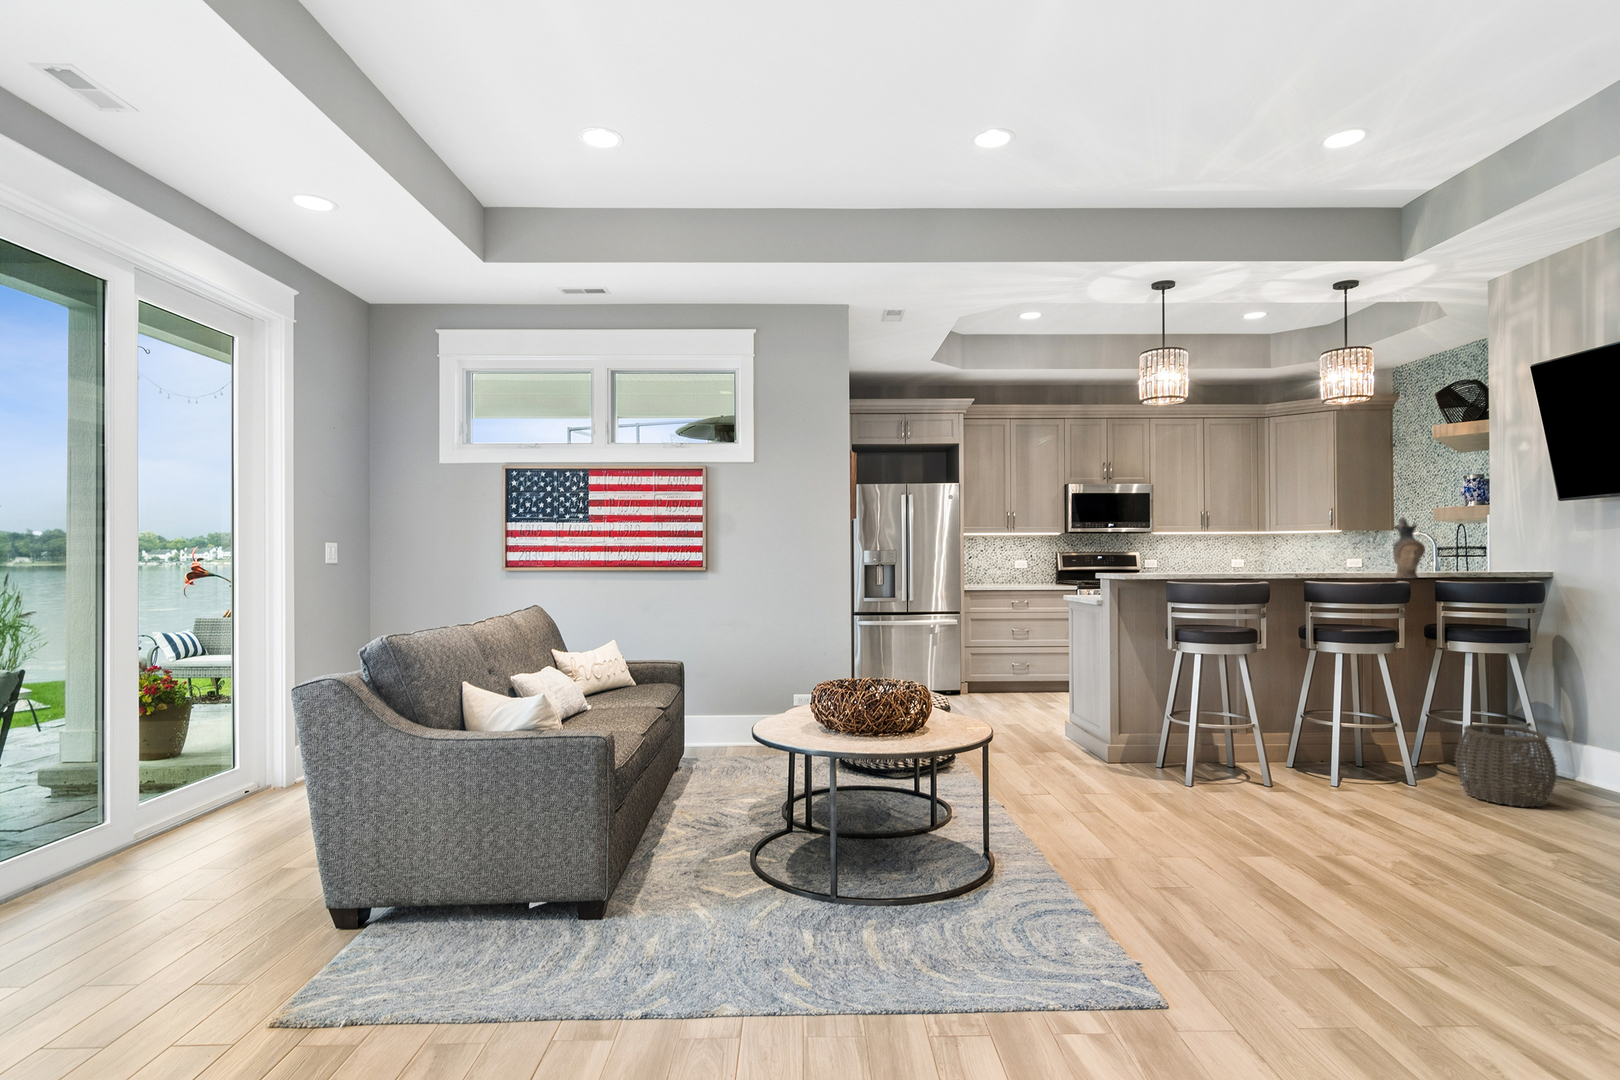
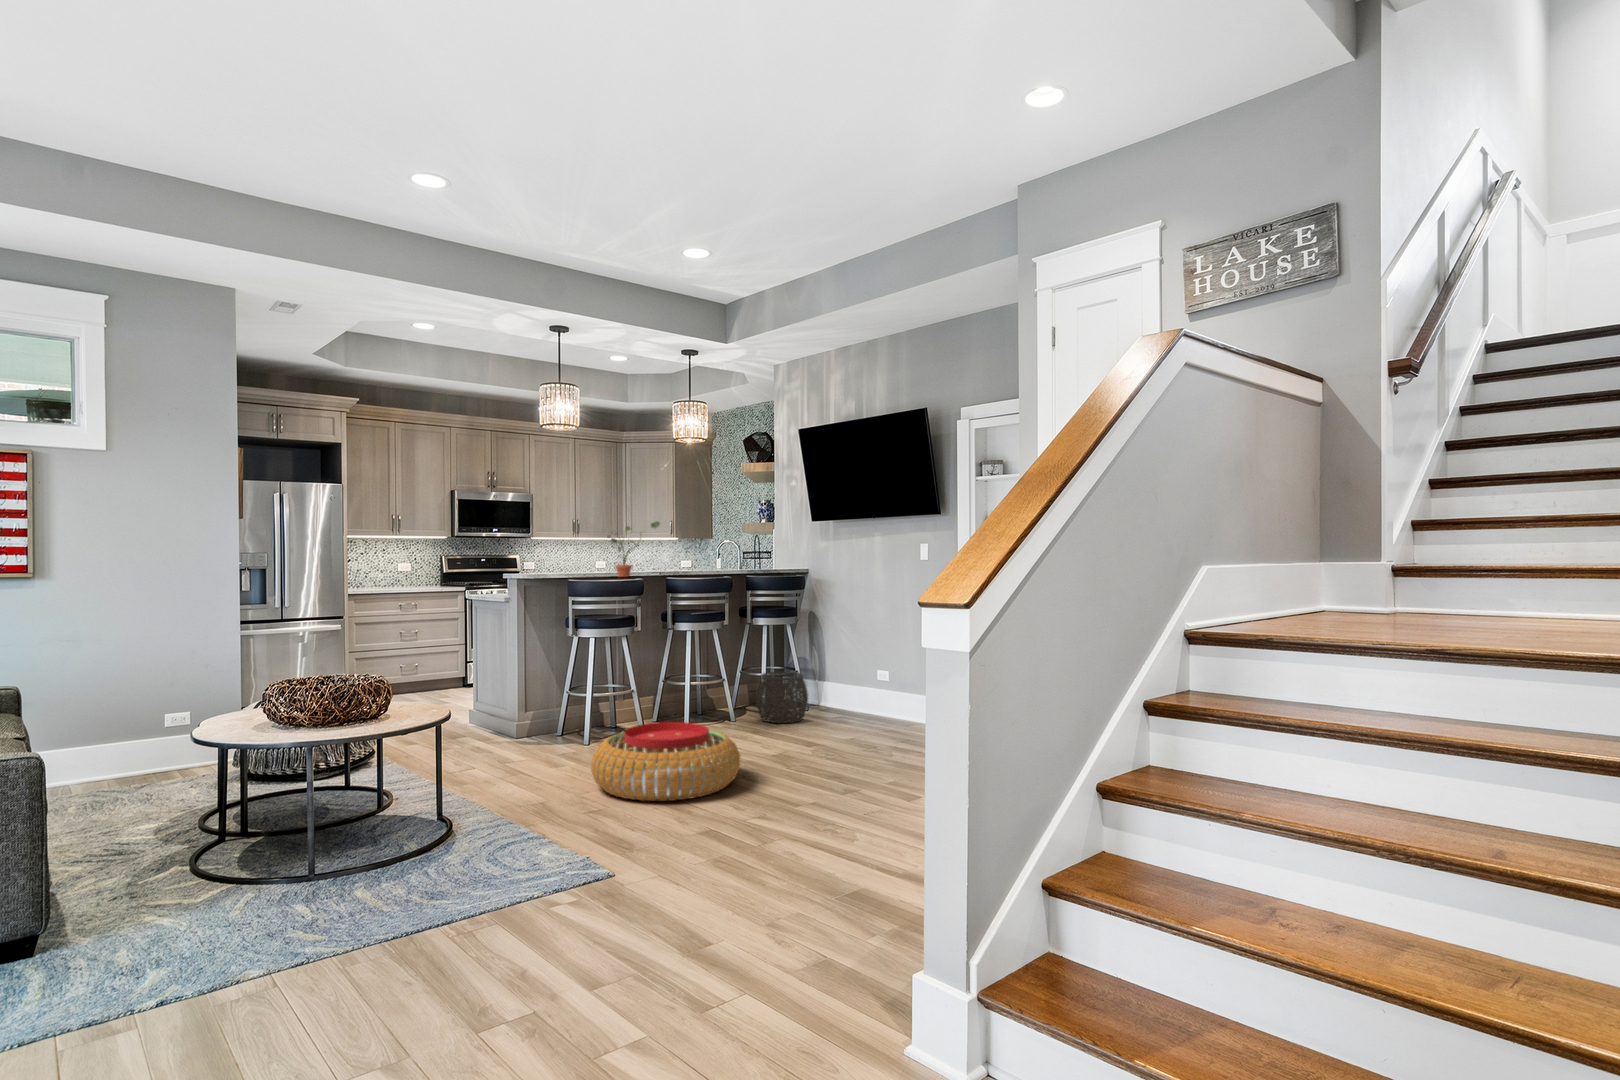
potted plant: none [1218,509,1293,580] -> present [608,521,660,577]
ceramic pitcher: present [1393,518,1425,578] -> none [721,530,740,574]
pouf: none [1174,781,1411,907] -> present [591,722,740,801]

